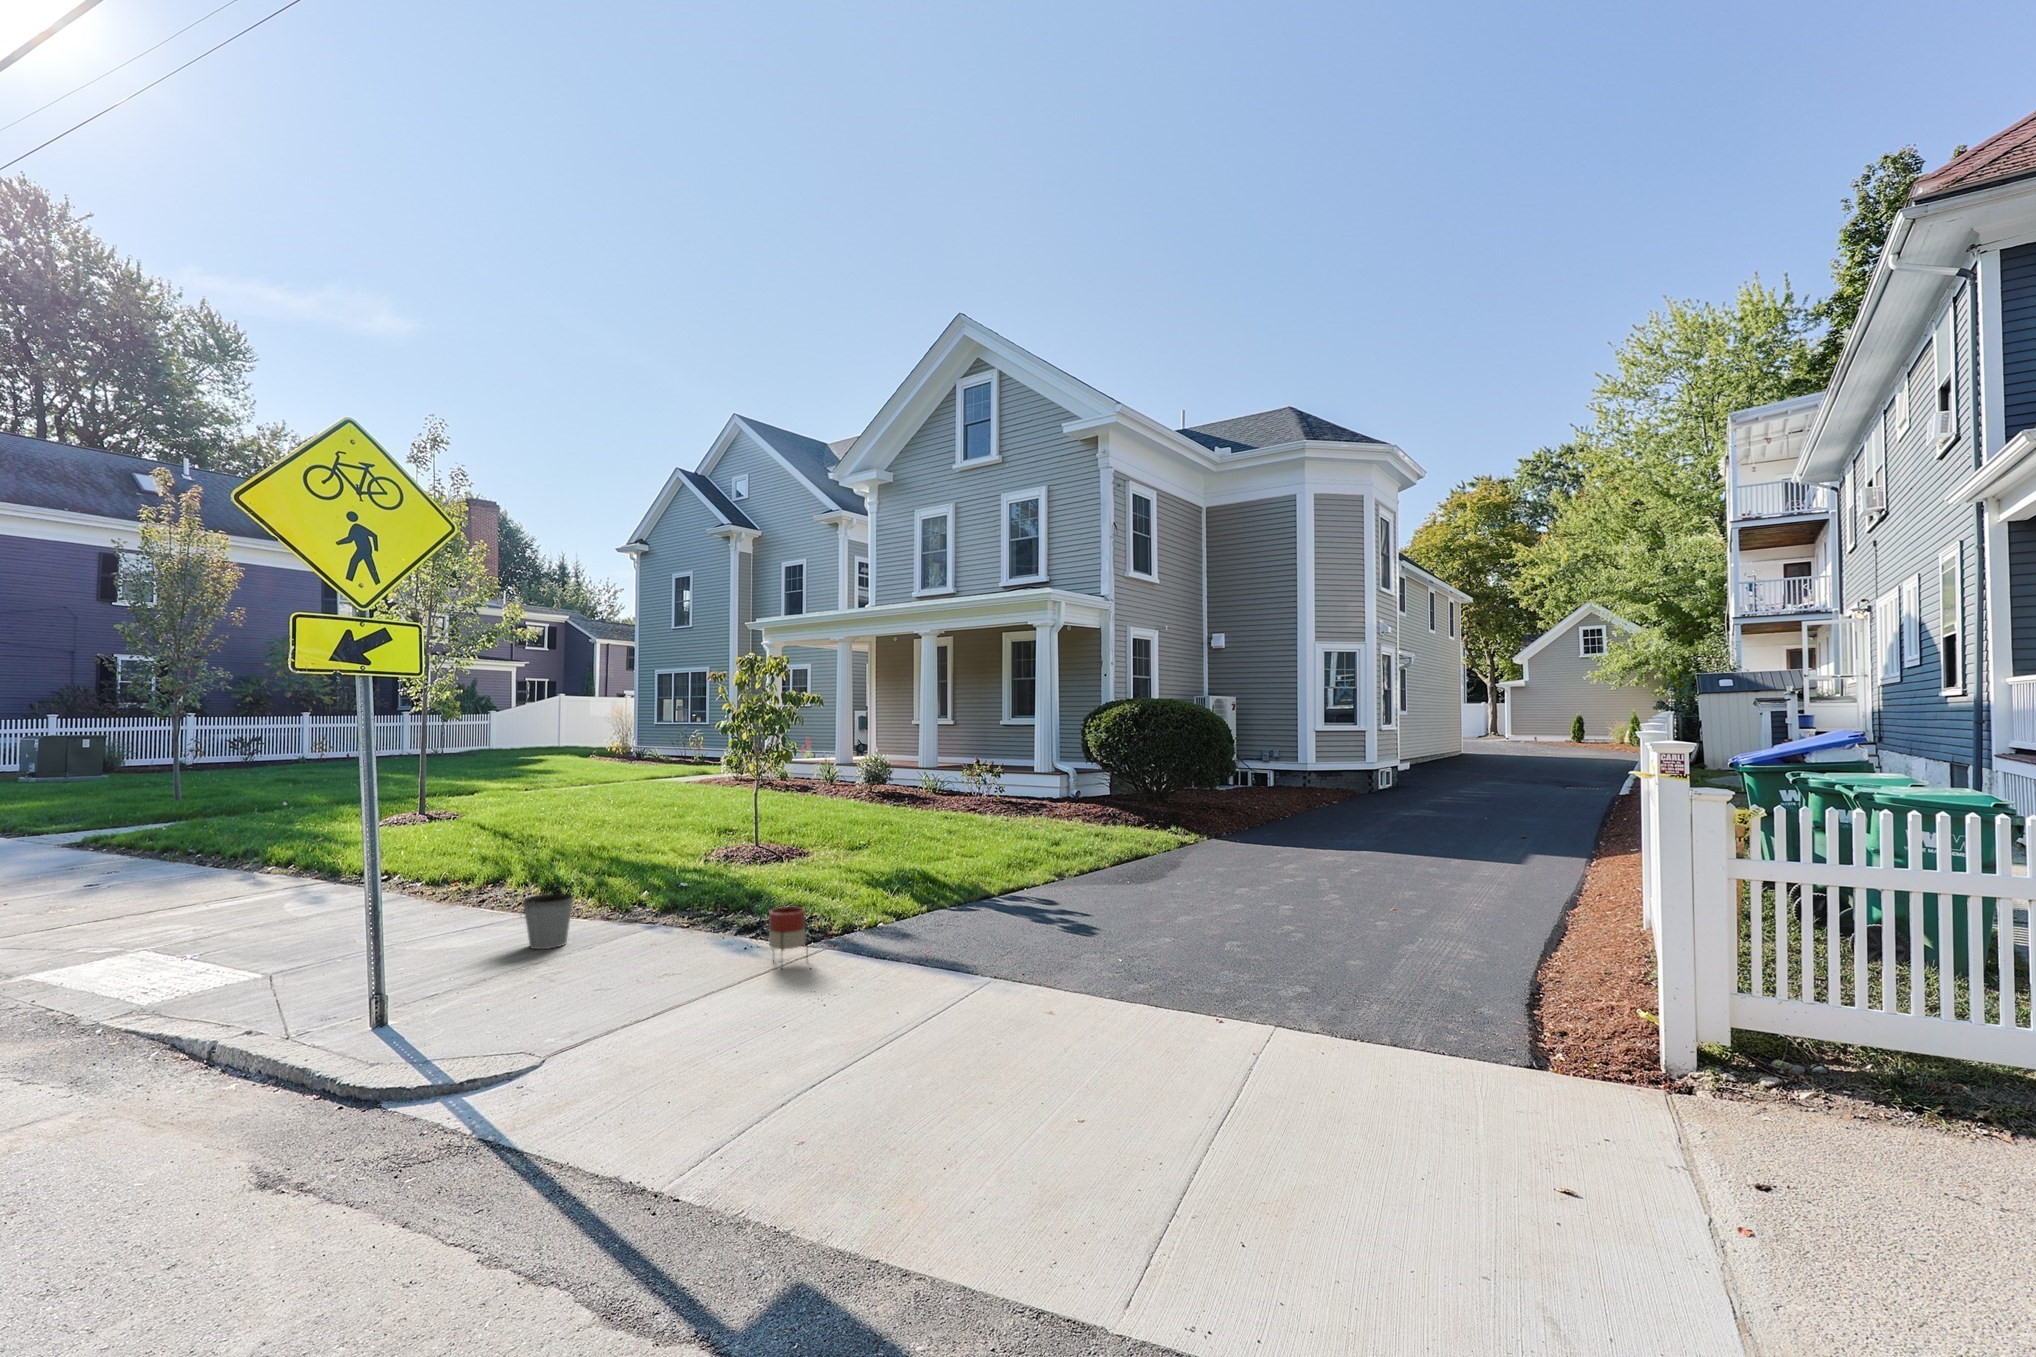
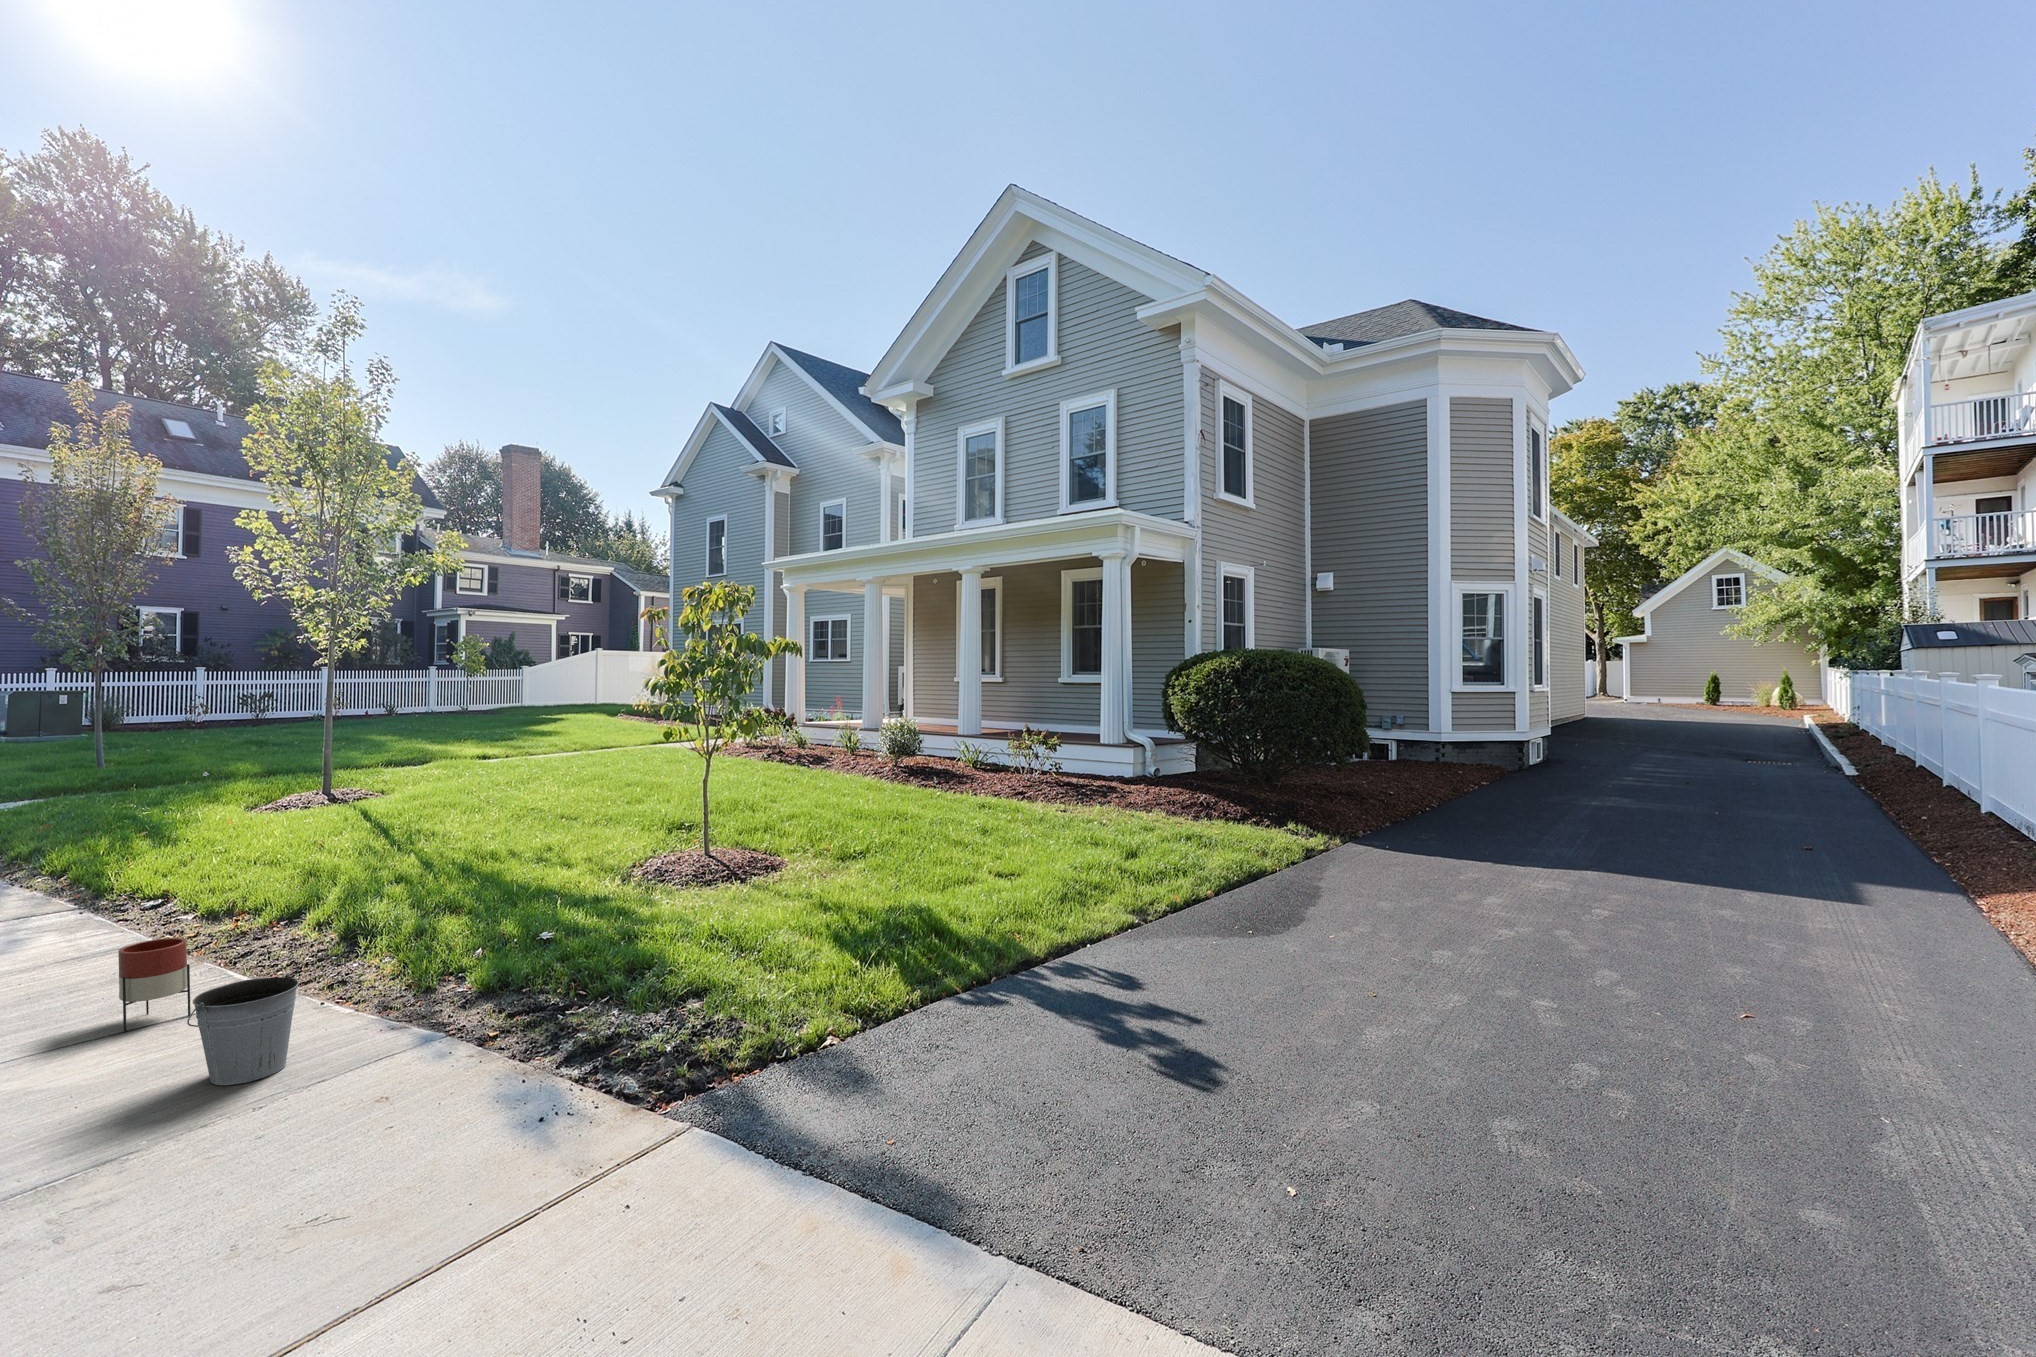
planter: present [769,906,808,958] -> present [118,938,191,1031]

